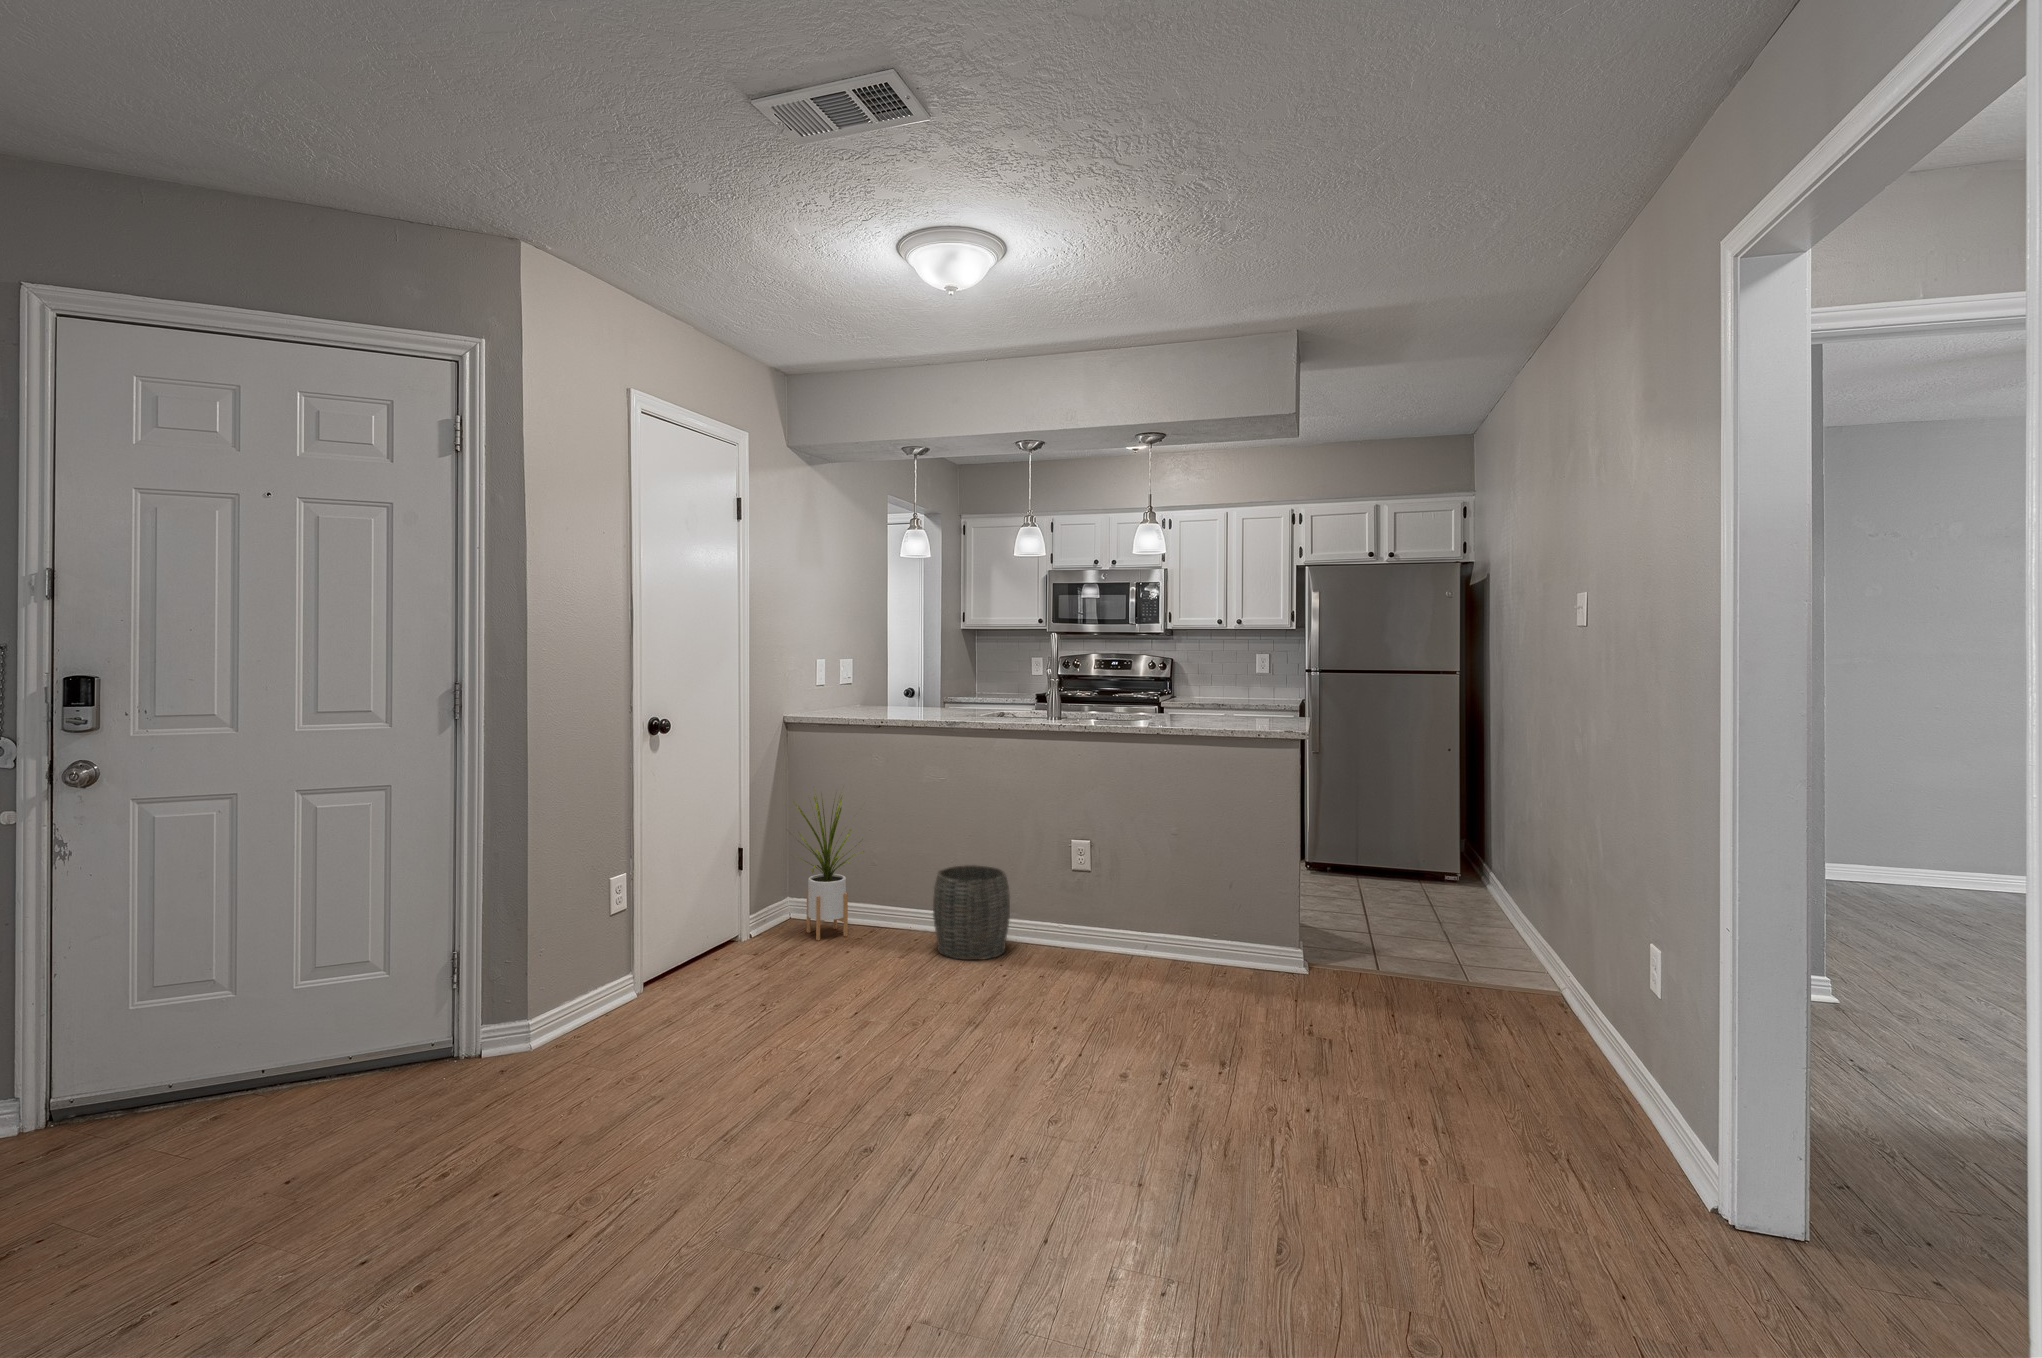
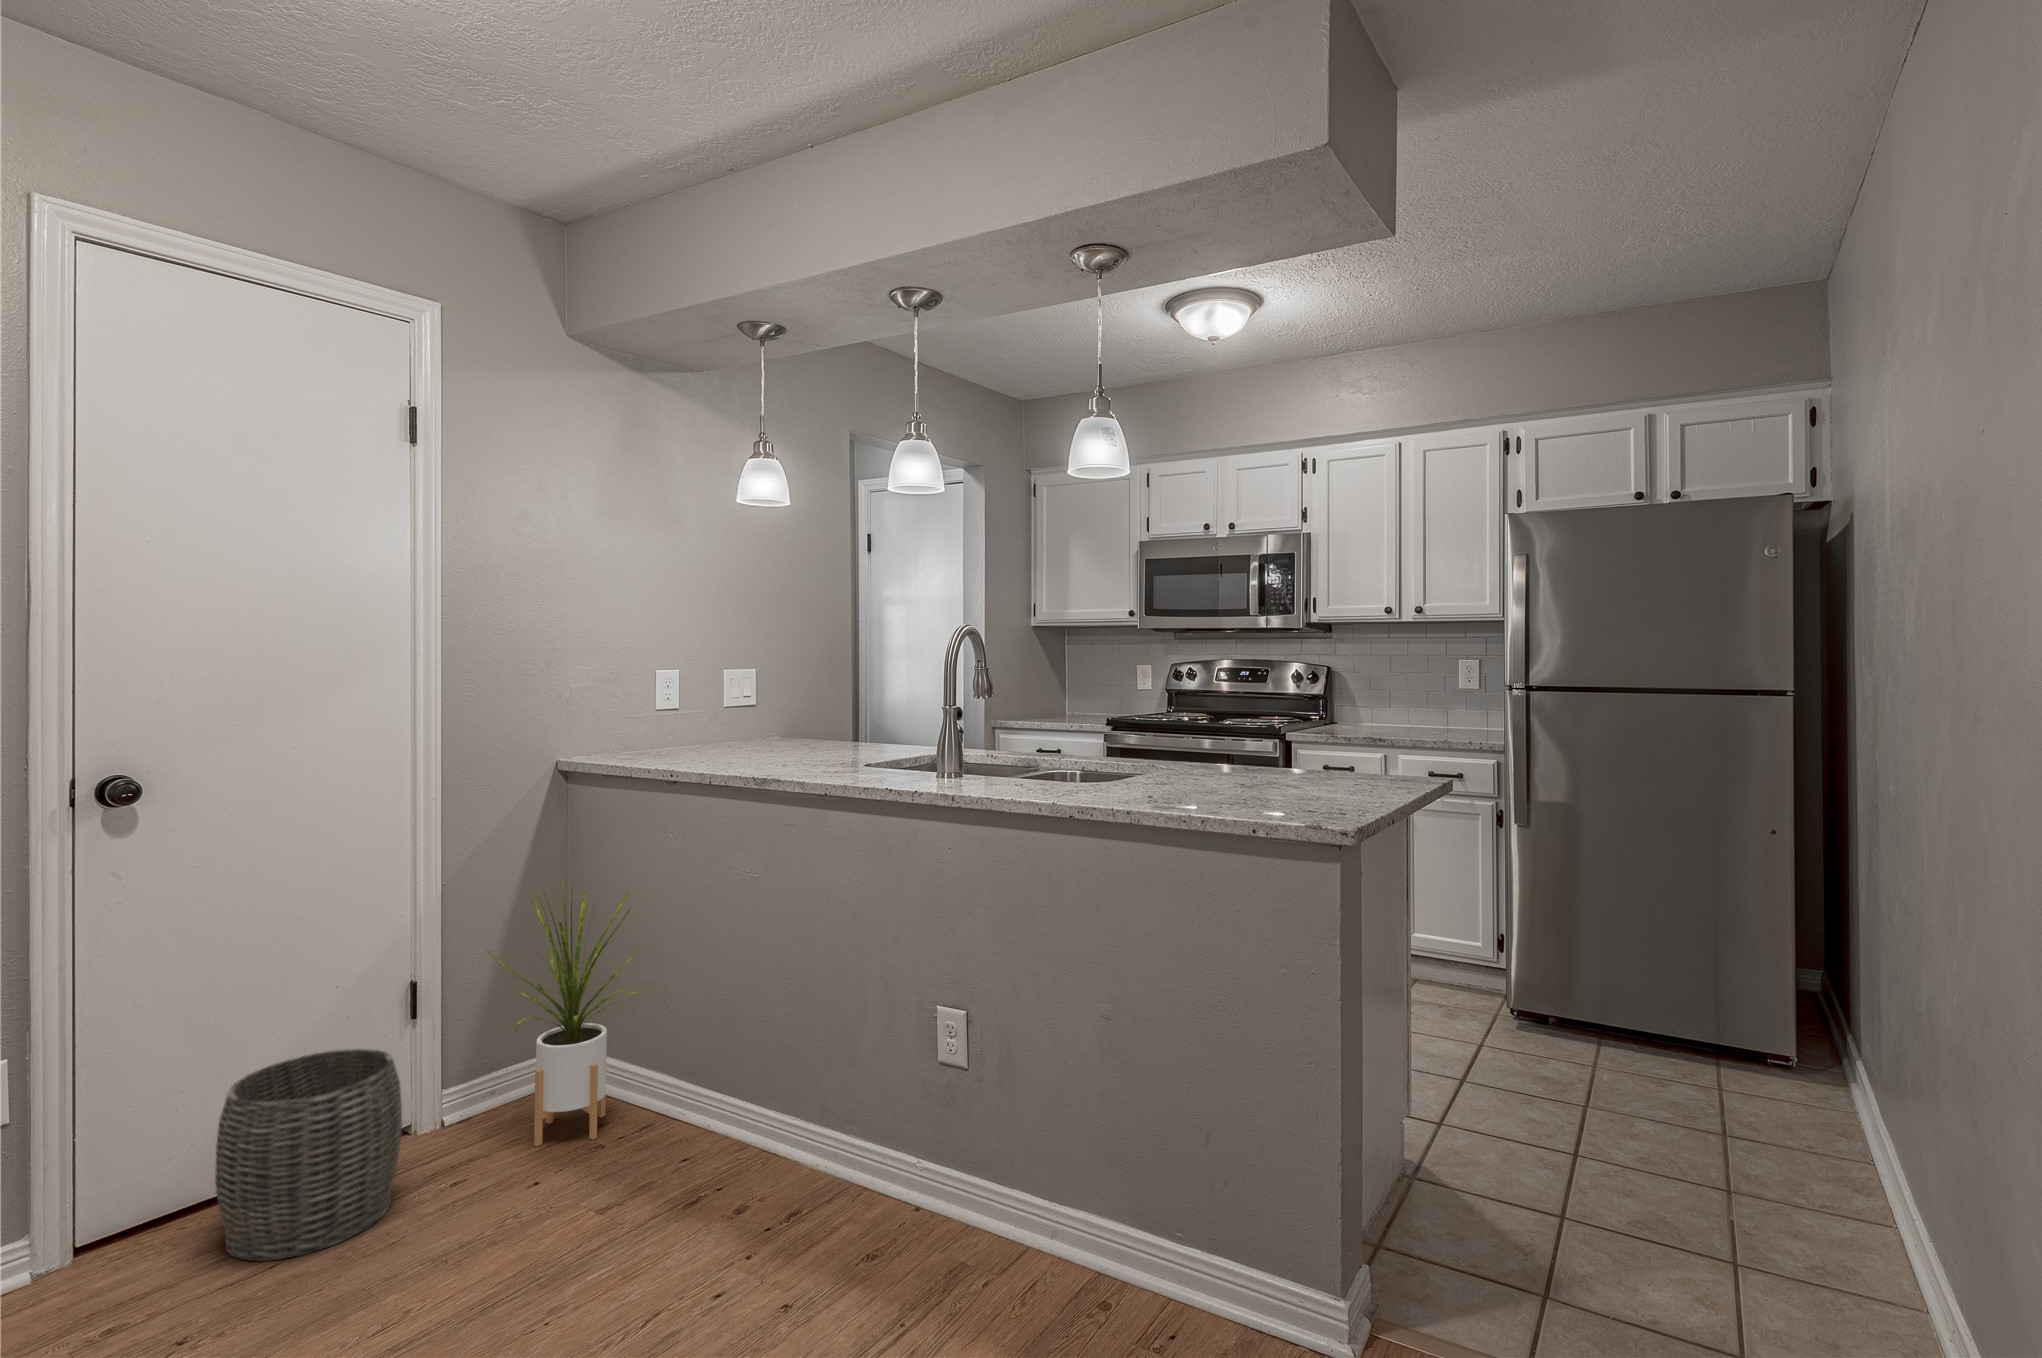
woven basket: present [933,865,1010,960] -> present [215,1049,402,1261]

